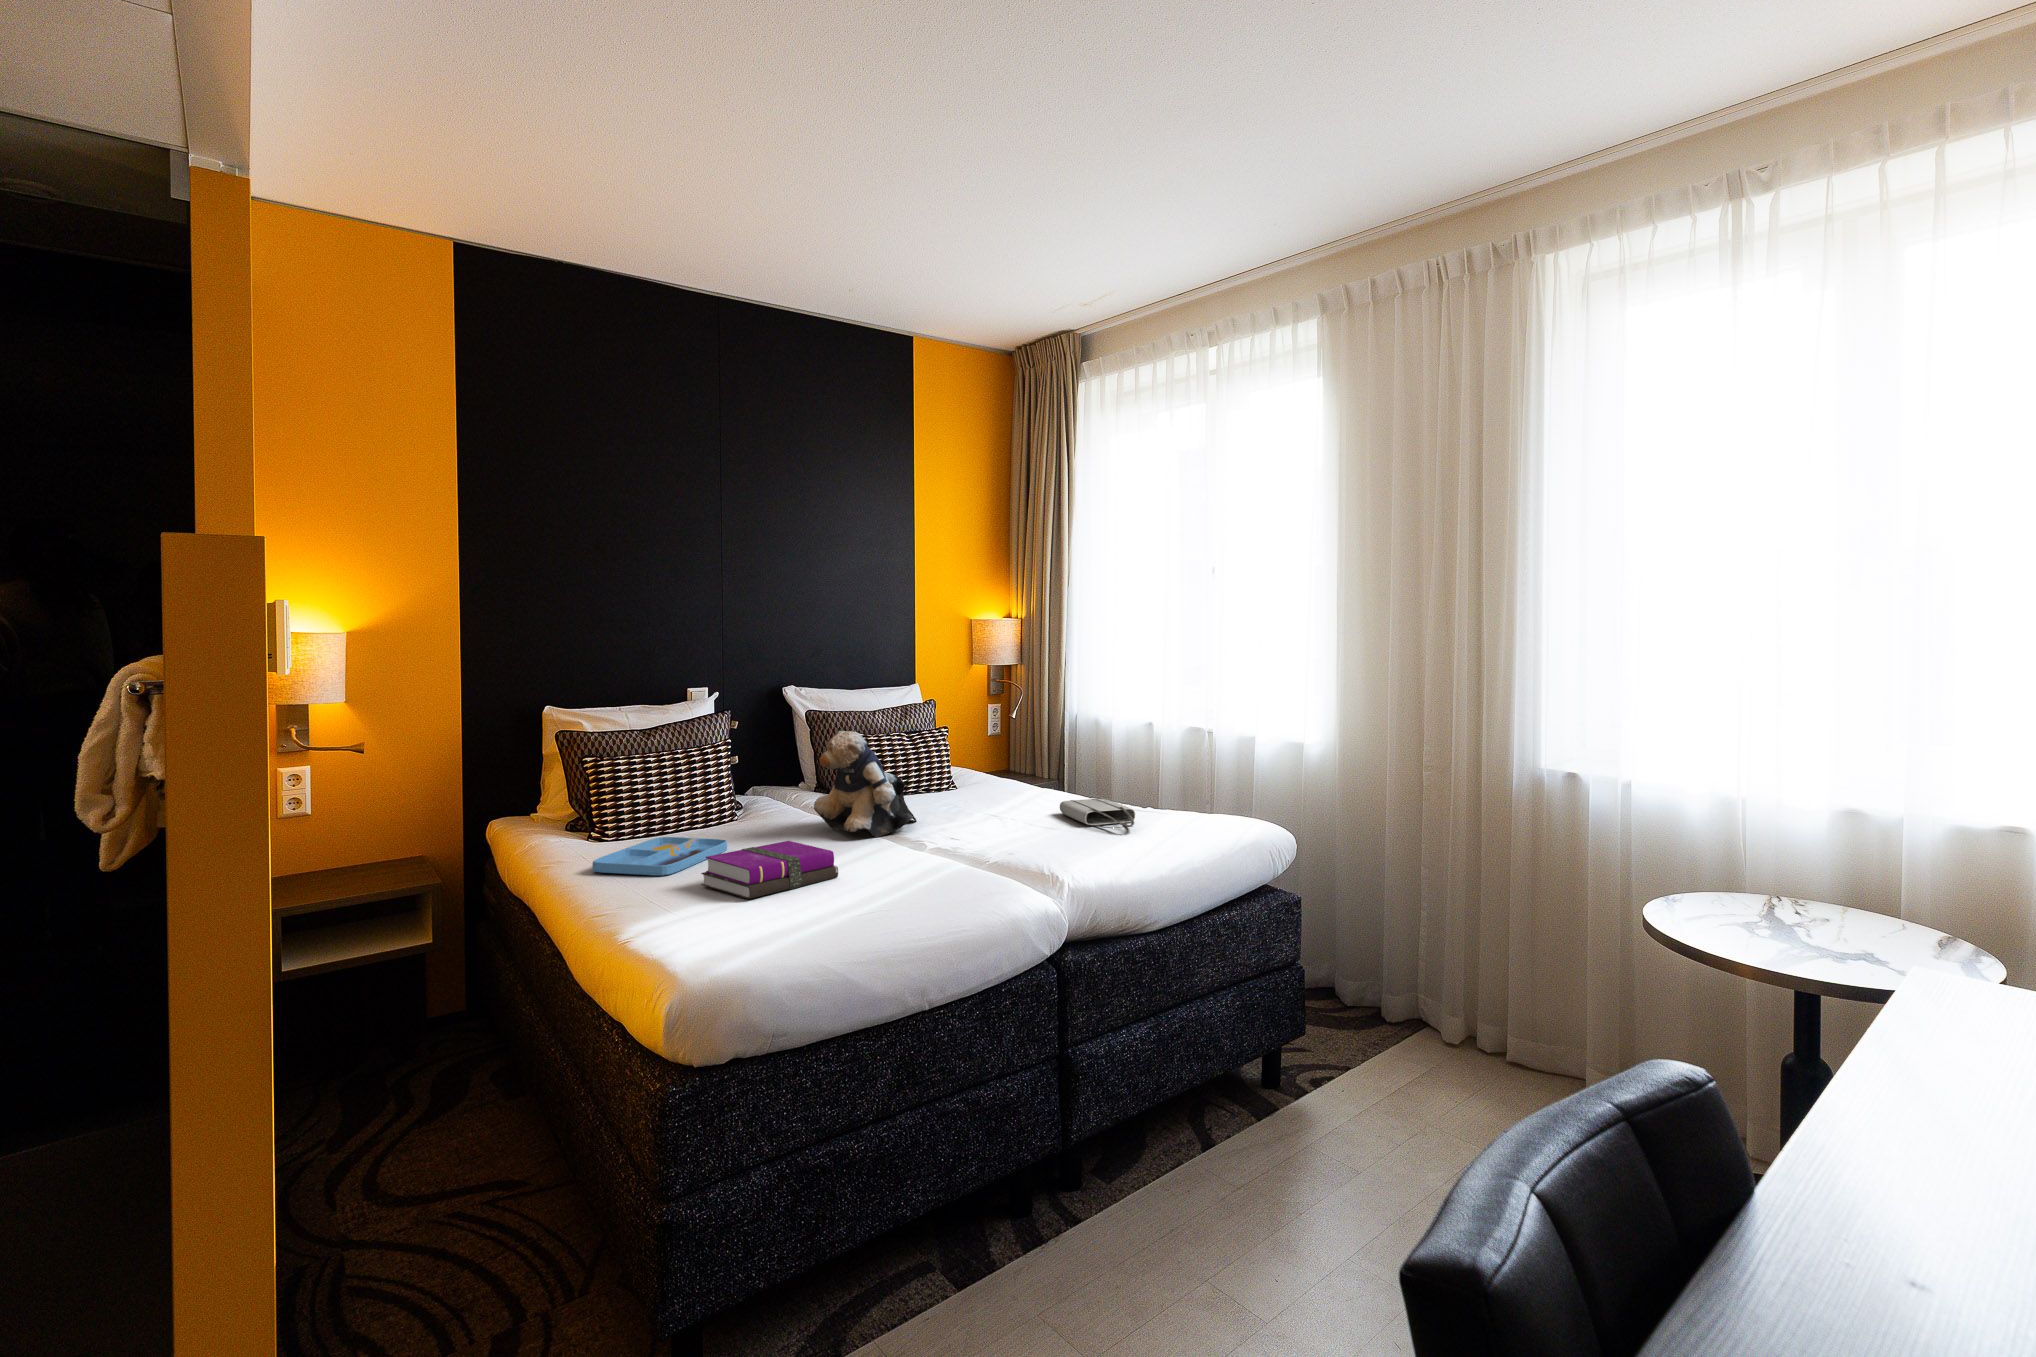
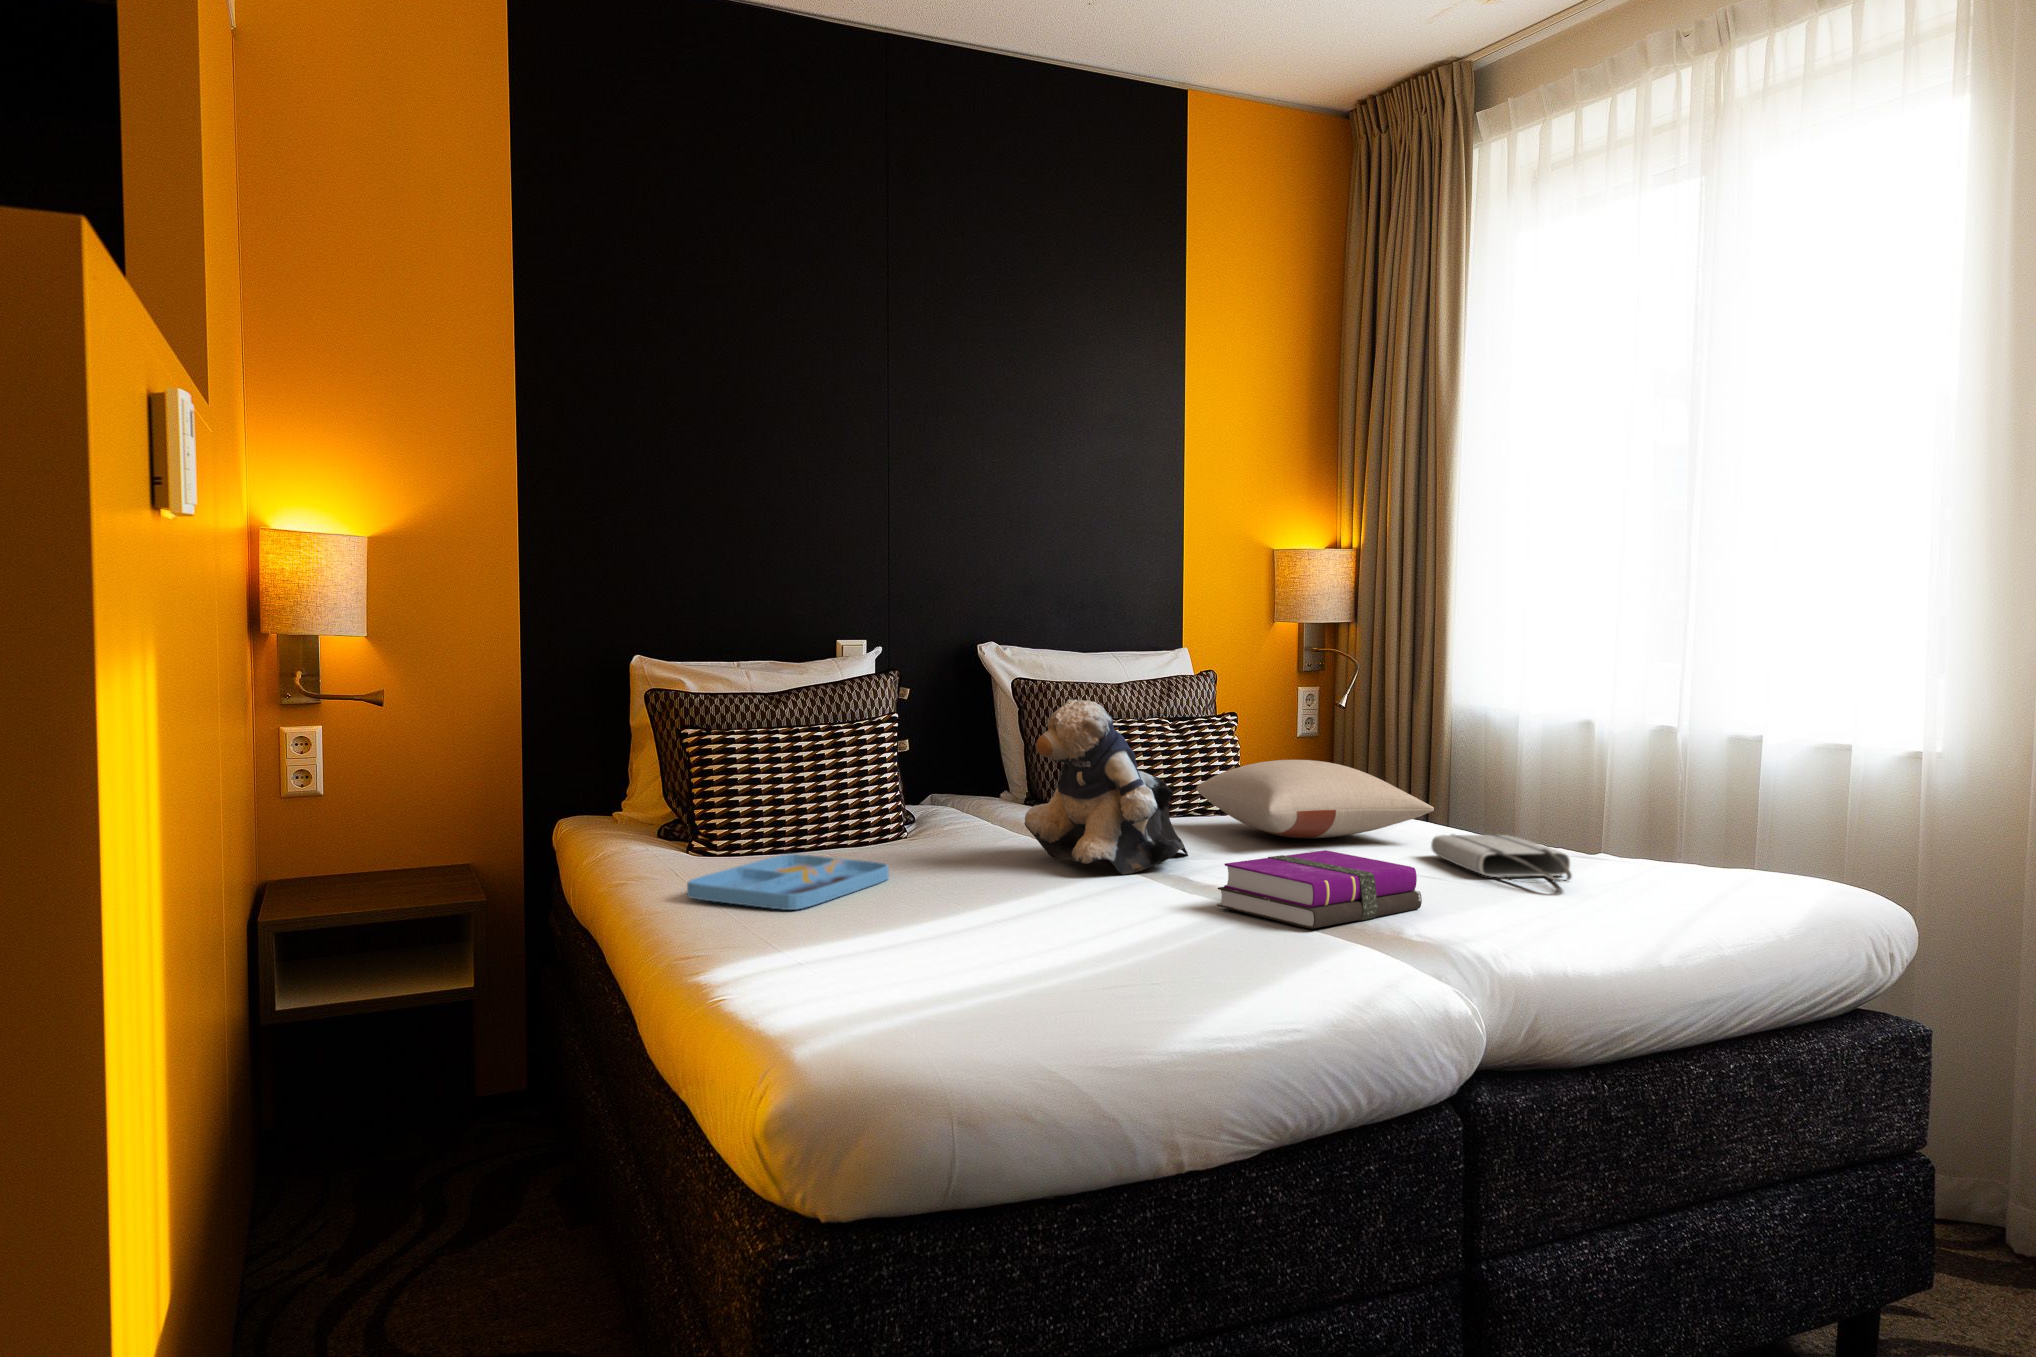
pillow: none [923,758,1062,806] -> present [1197,760,1434,838]
notebook: present [701,841,838,899] -> present [1217,850,1422,929]

